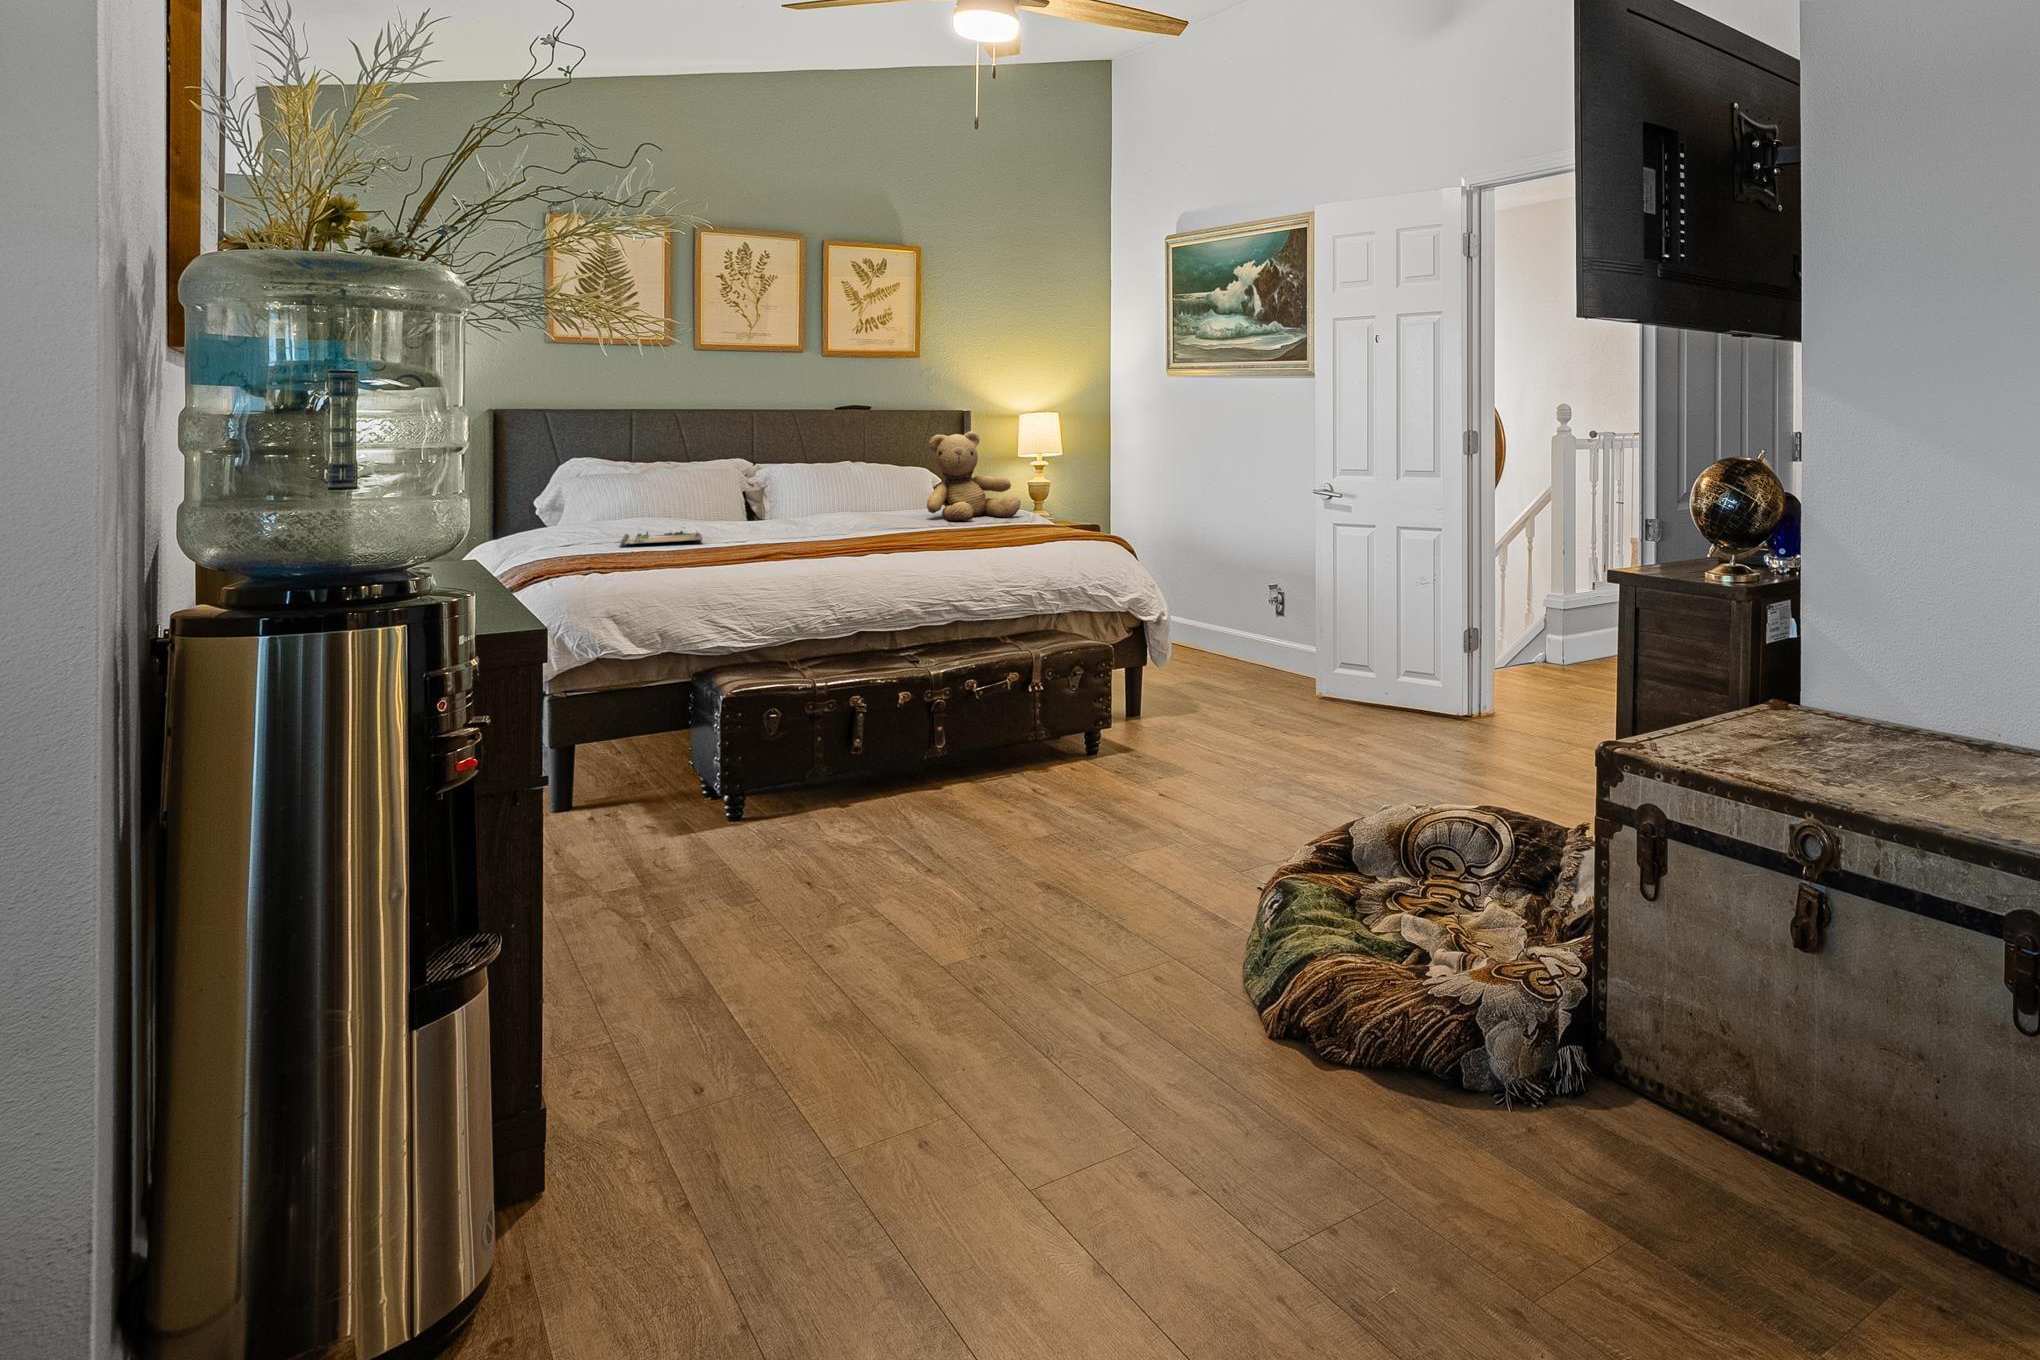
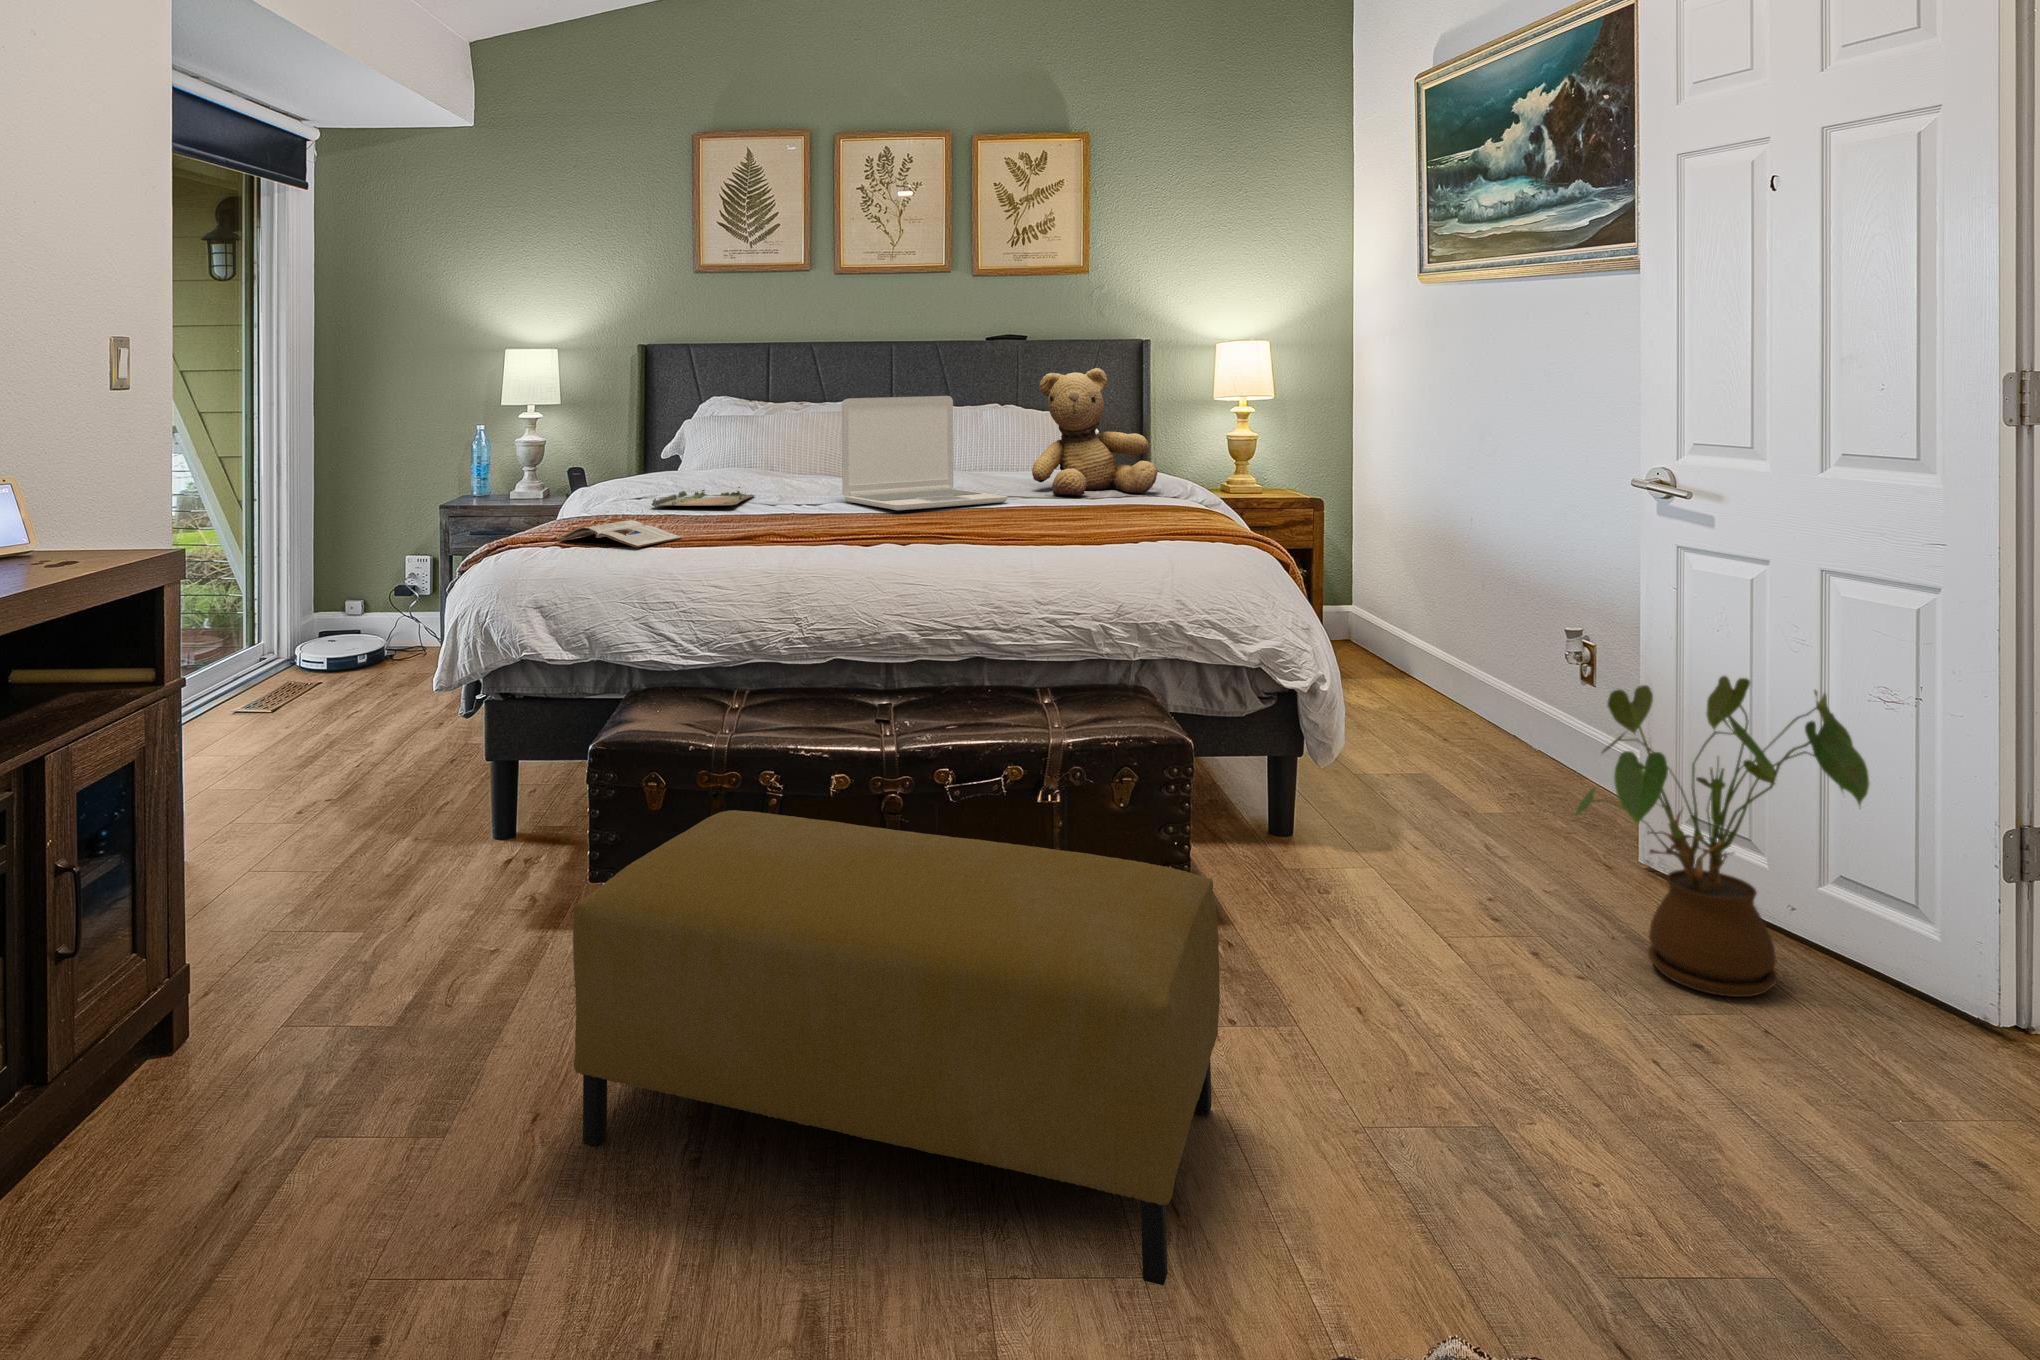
laptop: none [787,452,922,536] -> present [842,396,1008,510]
magazine: none [593,552,703,571] -> present [558,520,682,548]
house plant: none [1301,580,1421,727] -> present [1576,676,1870,997]
ottoman: none [836,686,1191,888] -> present [573,810,1220,1285]

